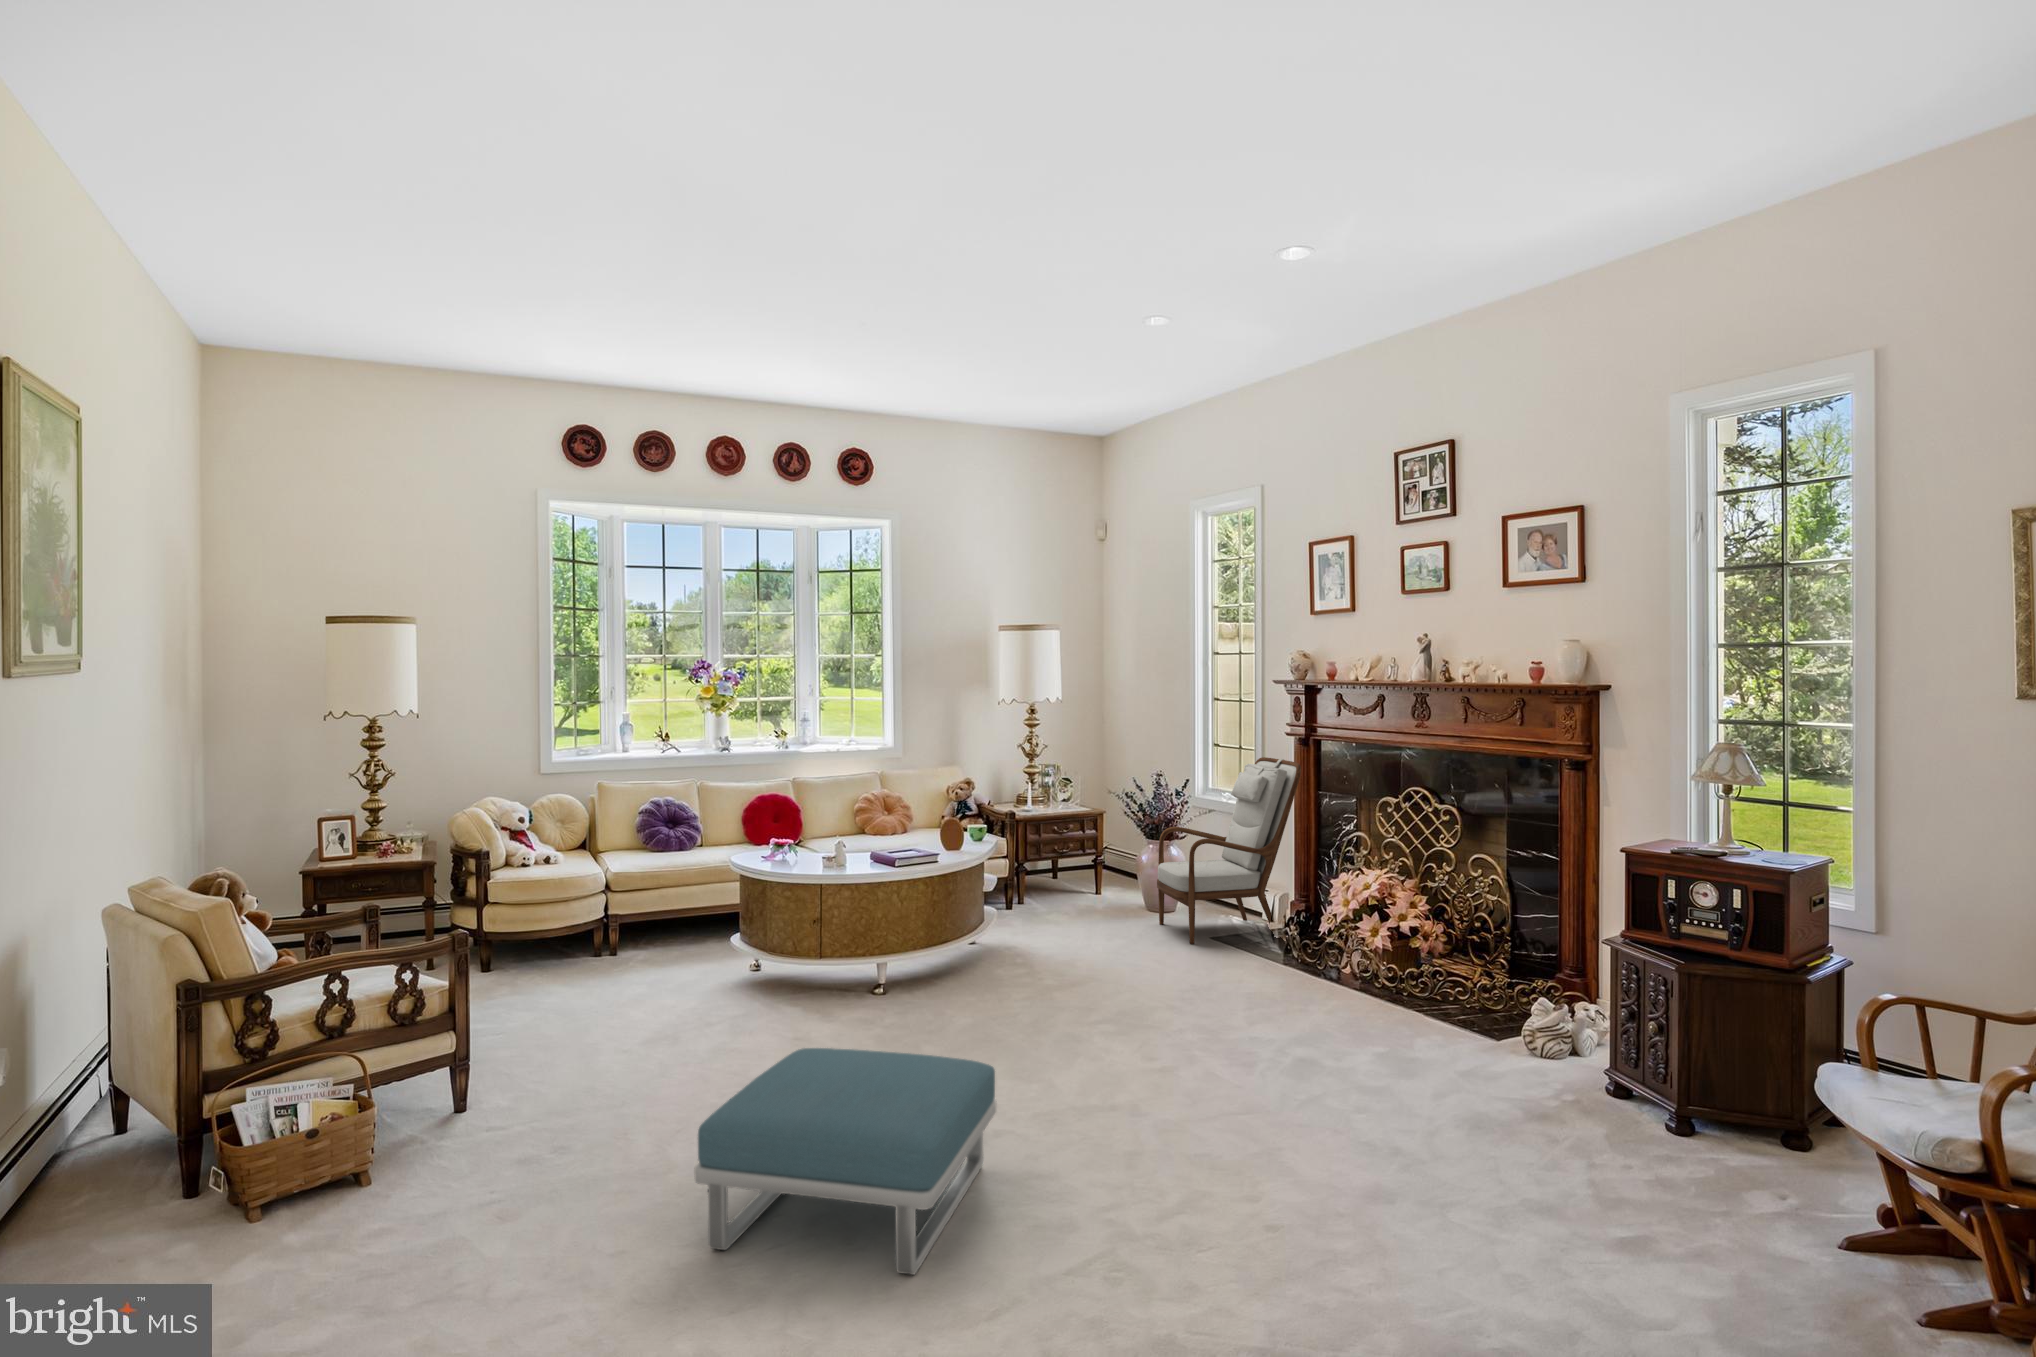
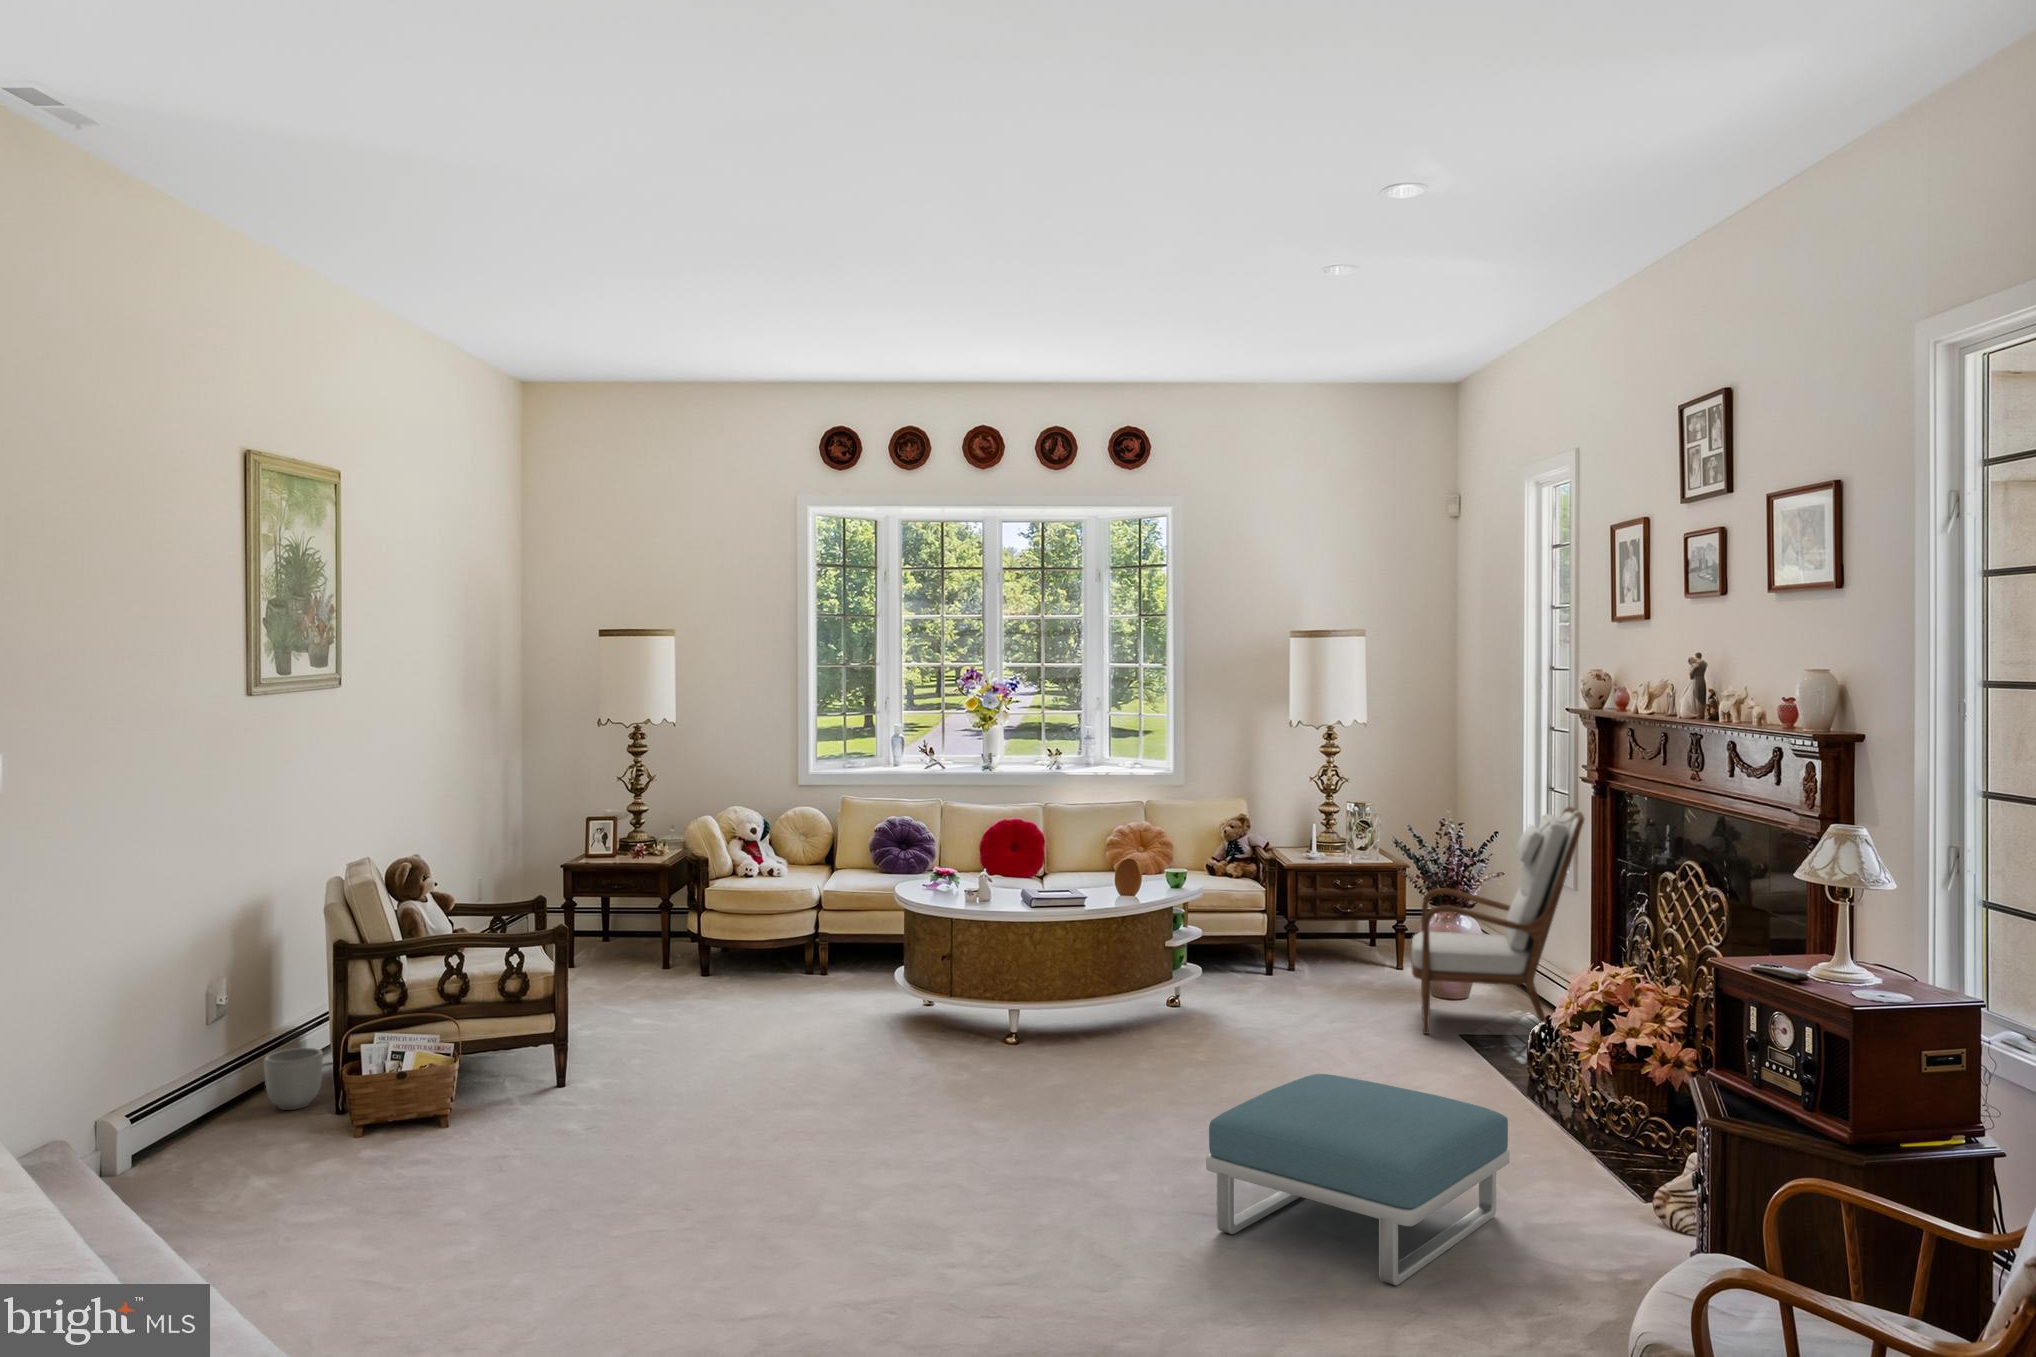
footstool: present [694,1048,996,1275] -> present [1206,1074,1509,1285]
planter: none [51,1122,141,1212] -> present [264,1048,323,1110]

